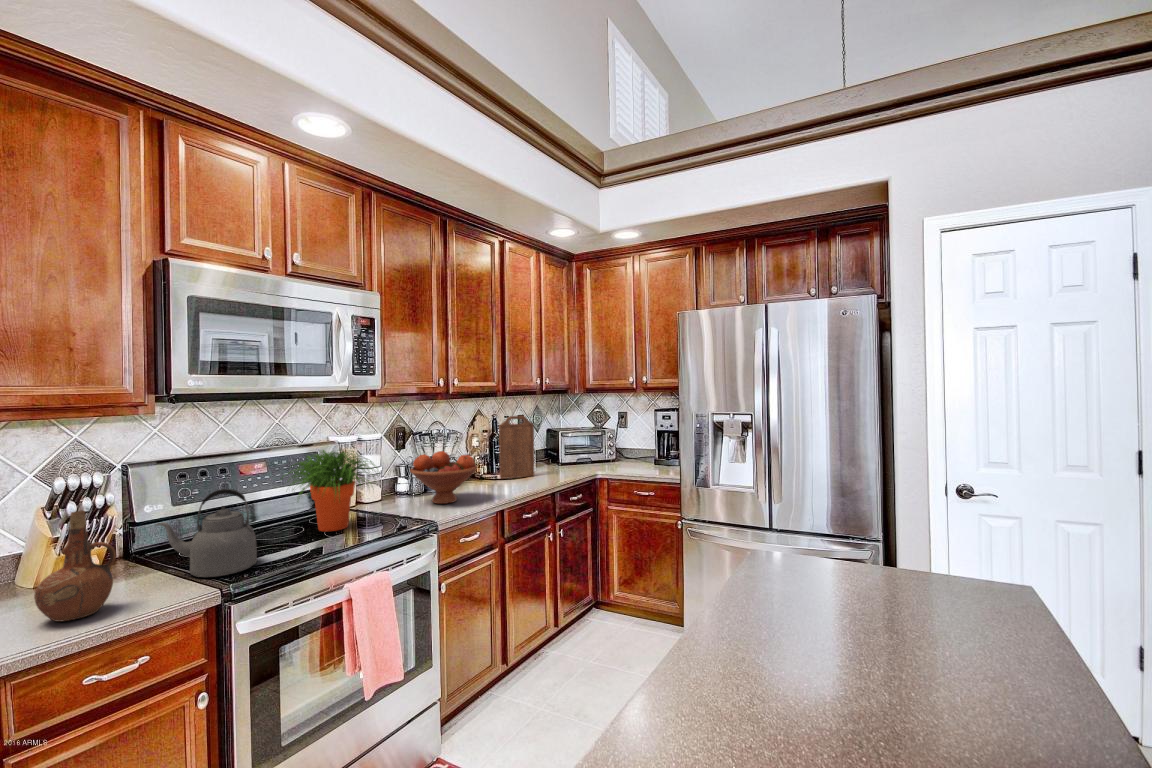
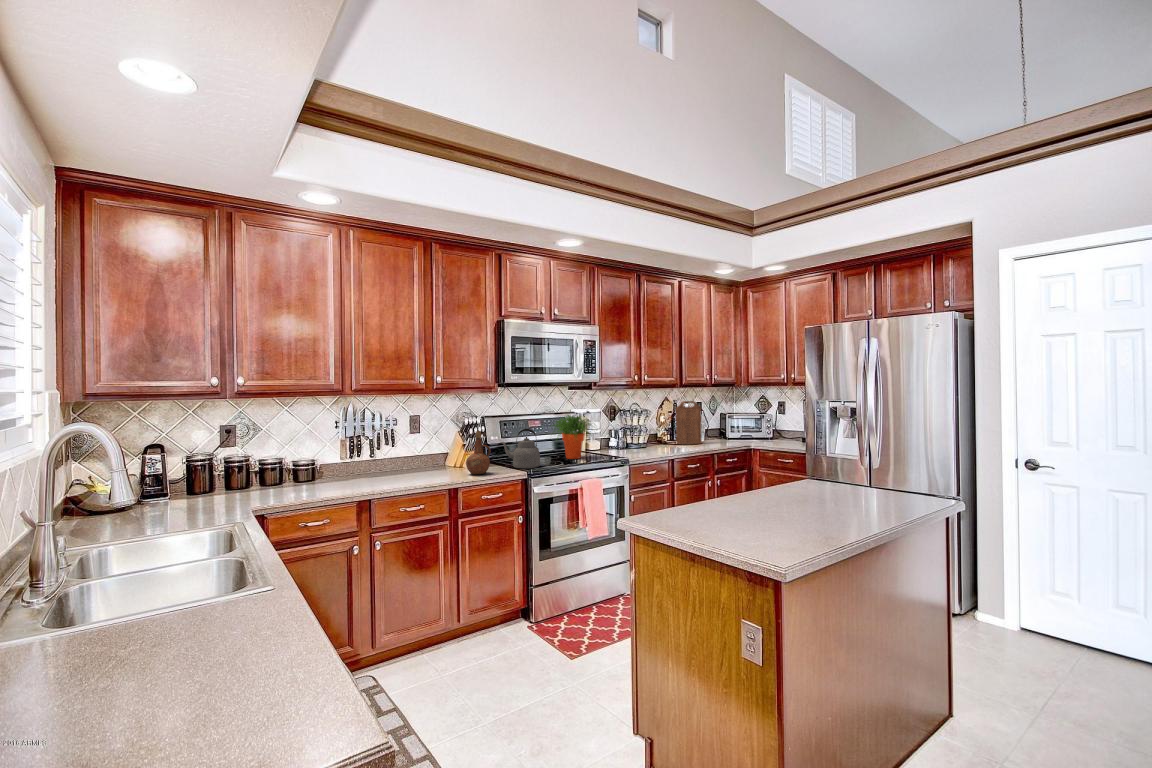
fruit bowl: present [410,451,477,504] -> none [616,421,657,453]

